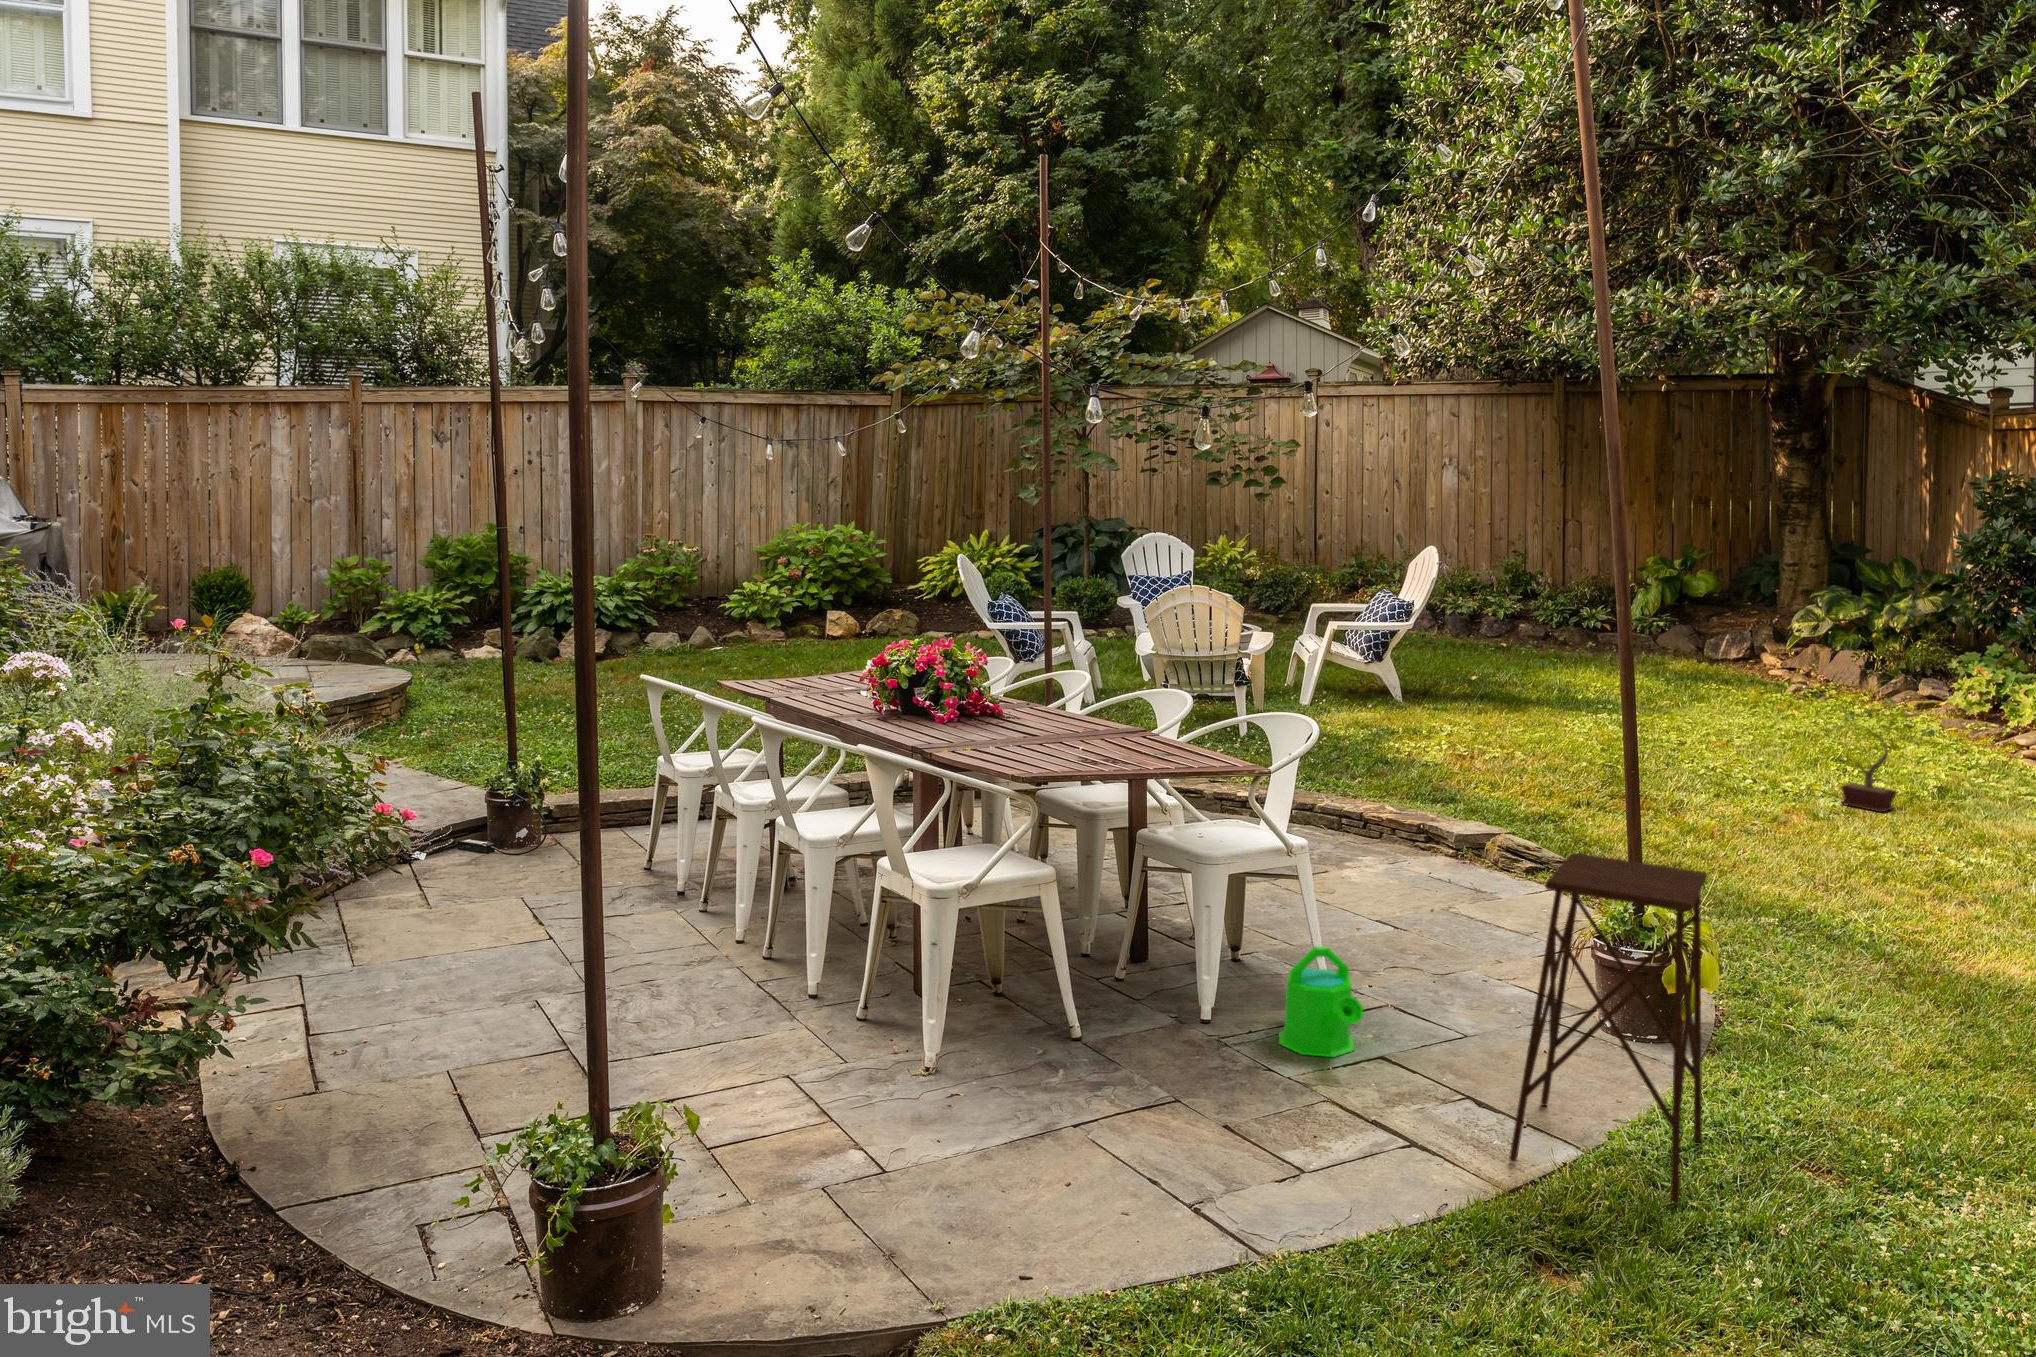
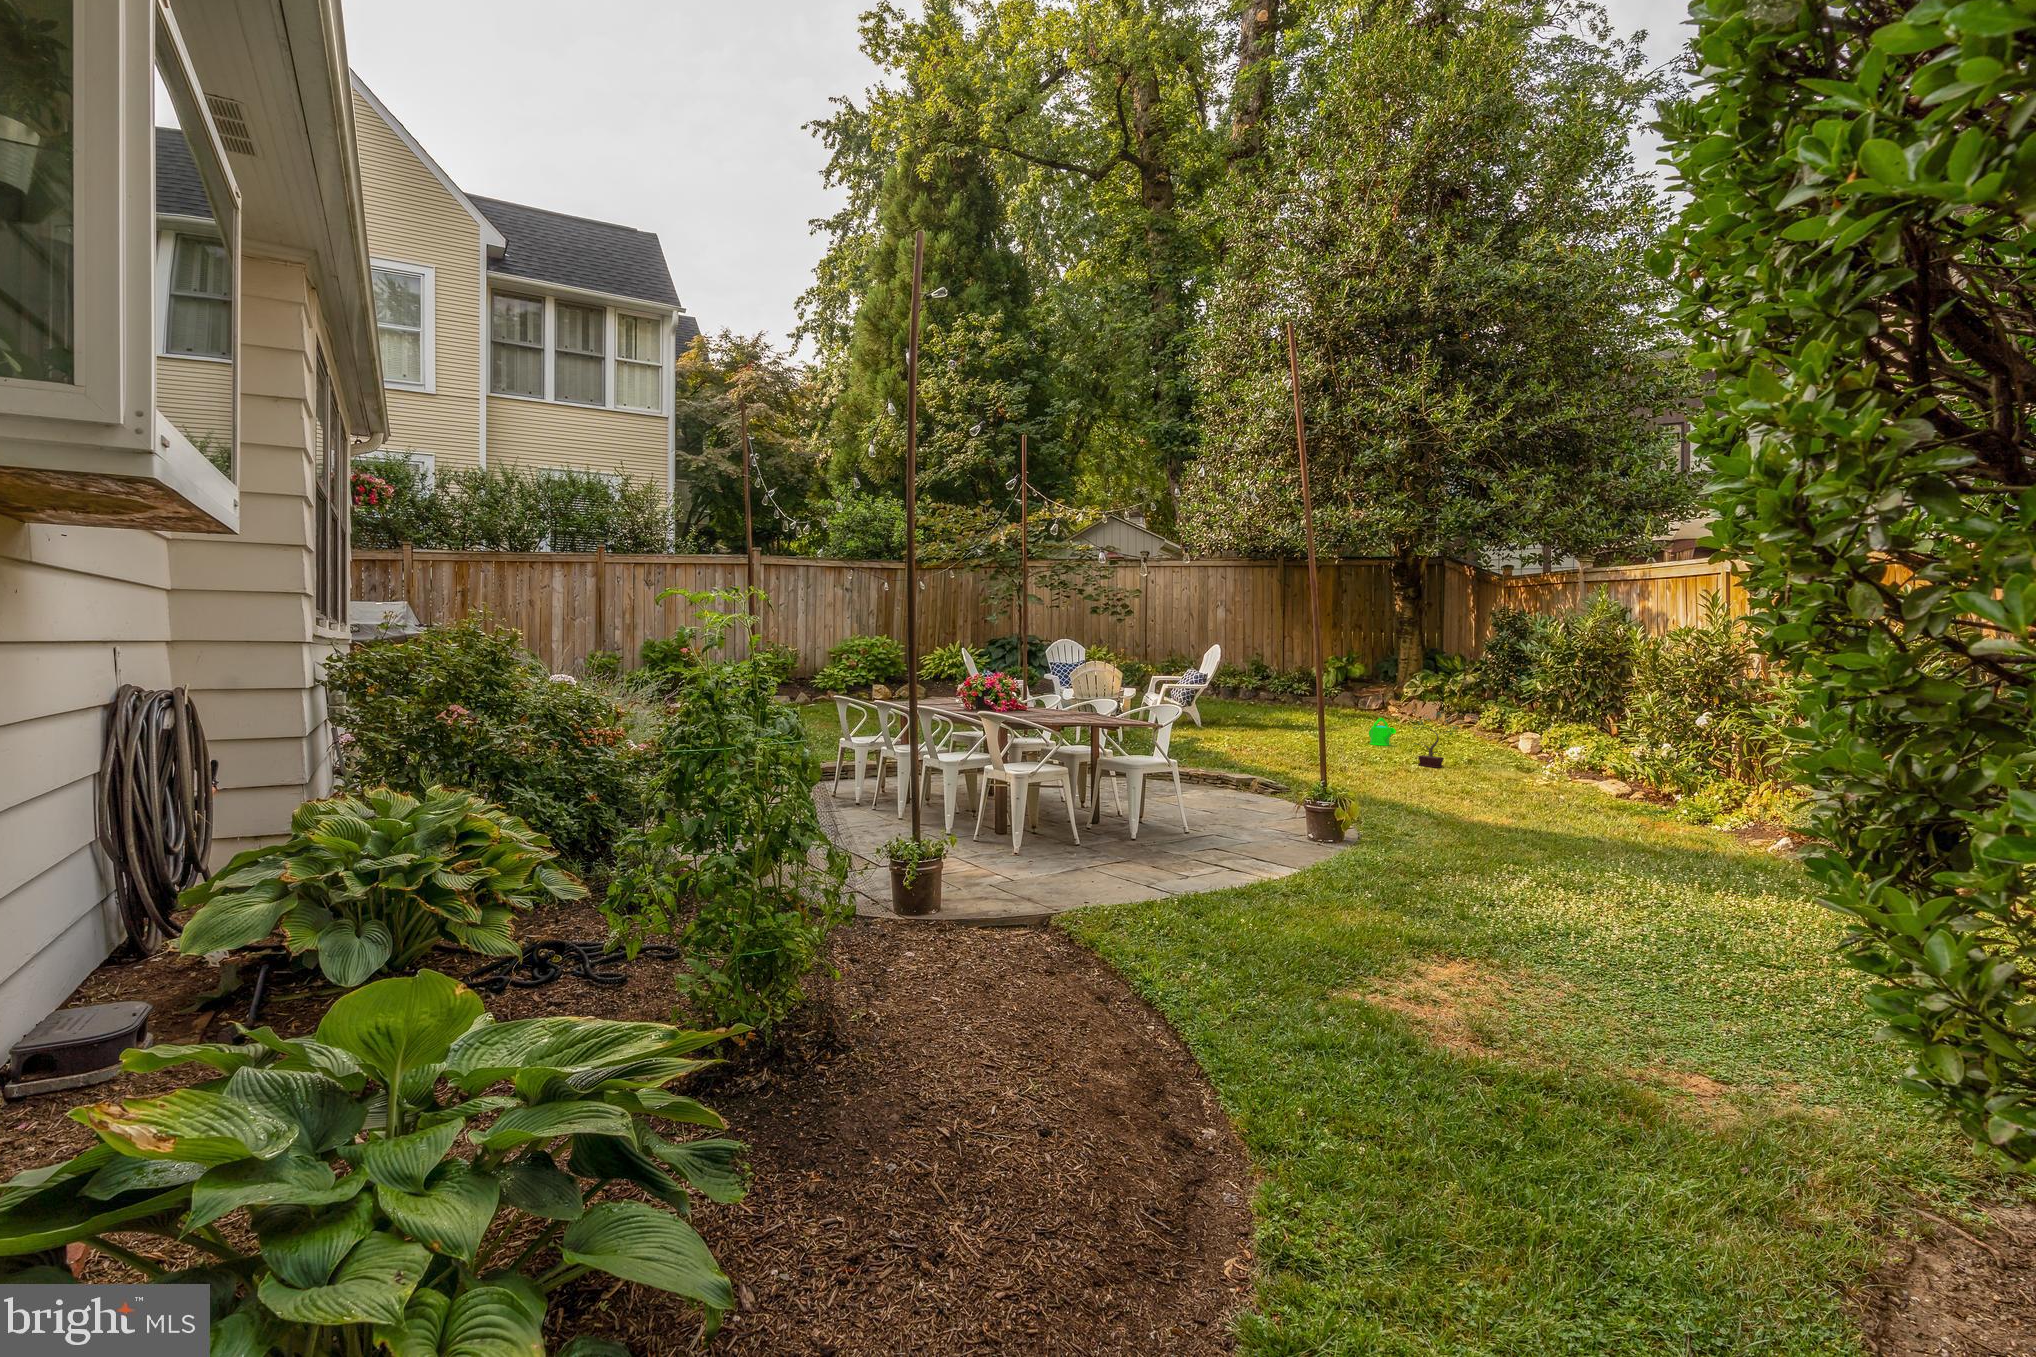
side table: present [1509,853,1707,1204] -> none [1265,746,1341,876]
watering can: present [1279,946,1363,1057] -> present [1369,718,1396,746]

